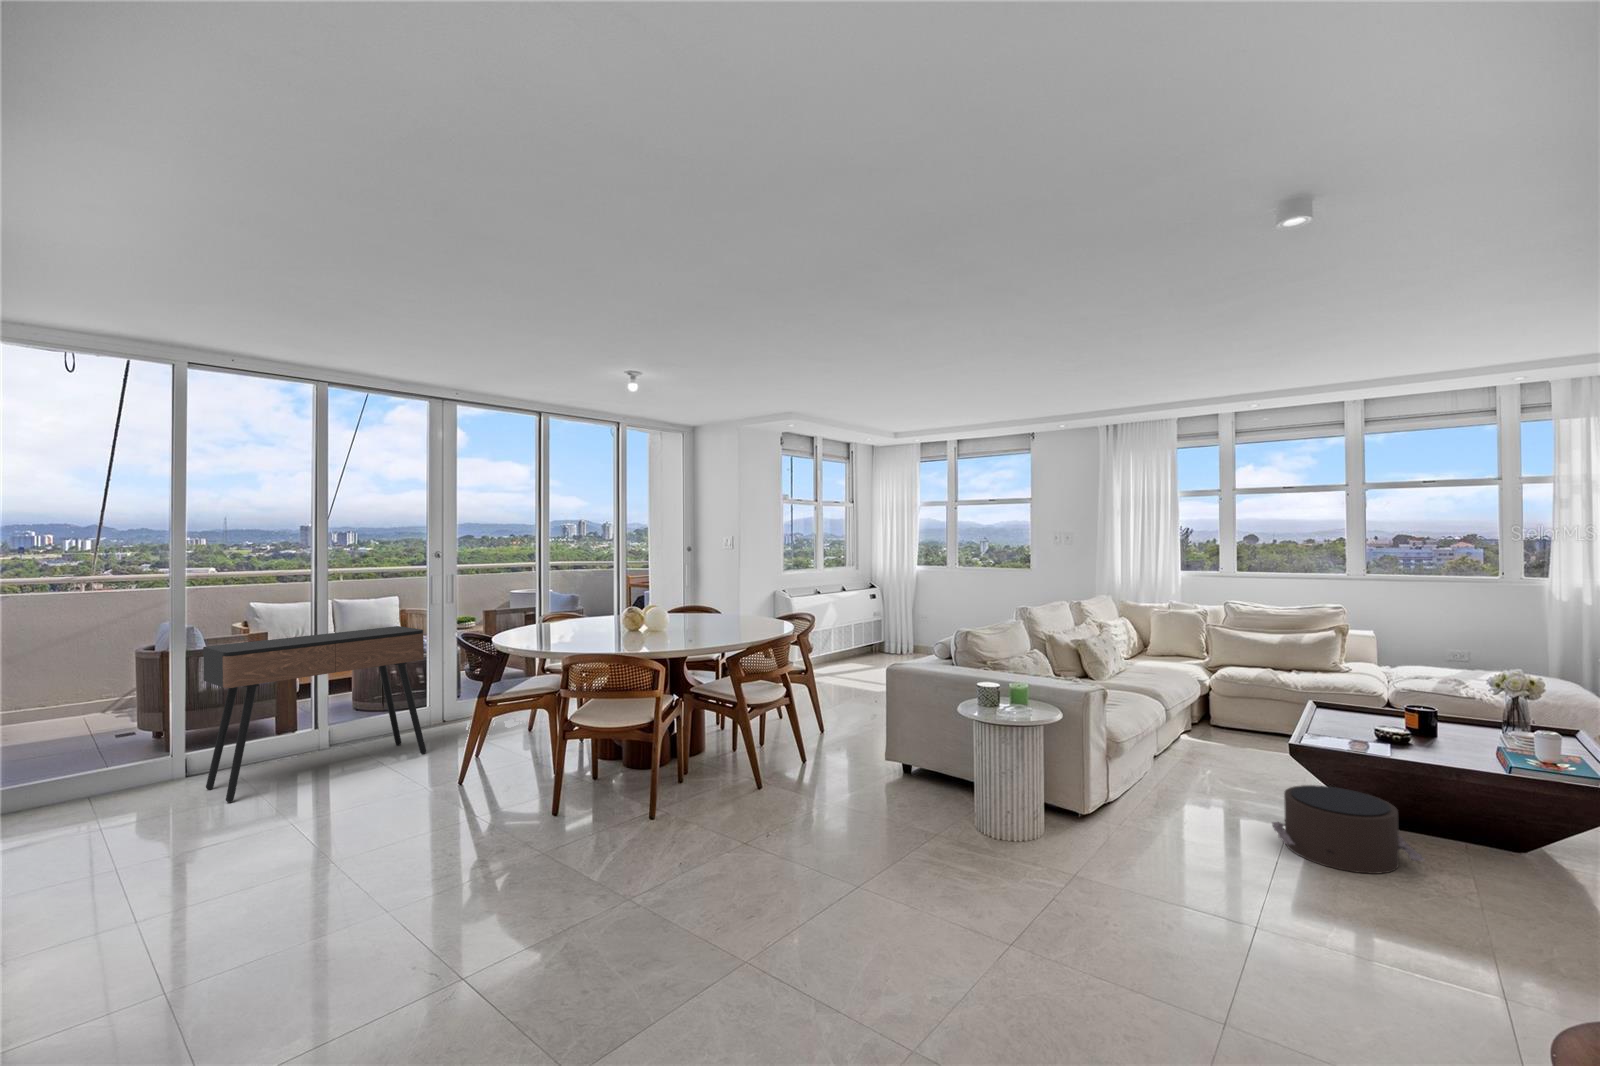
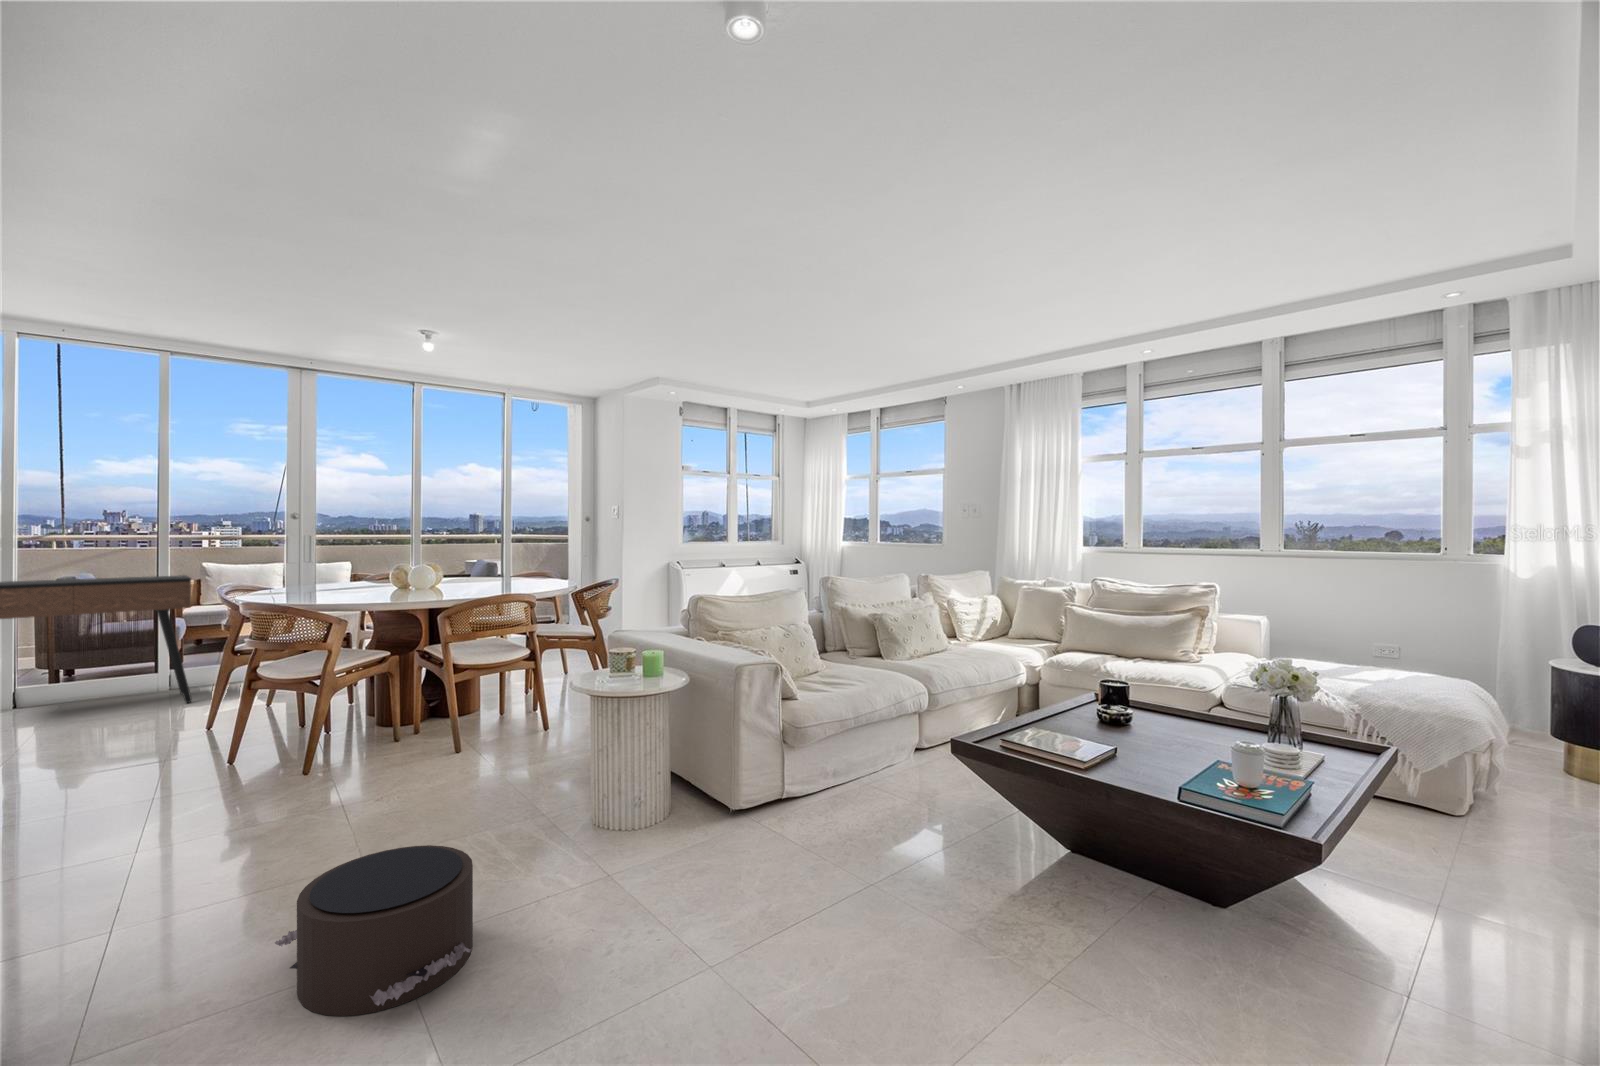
pouf: present [1272,785,1424,874] -> present [275,845,473,1016]

